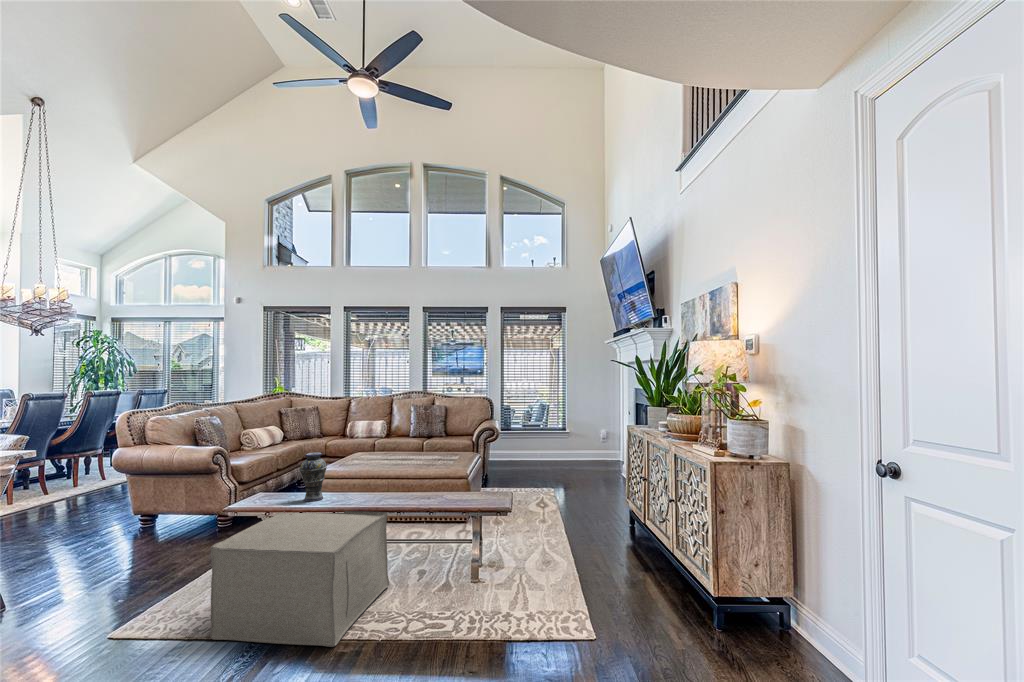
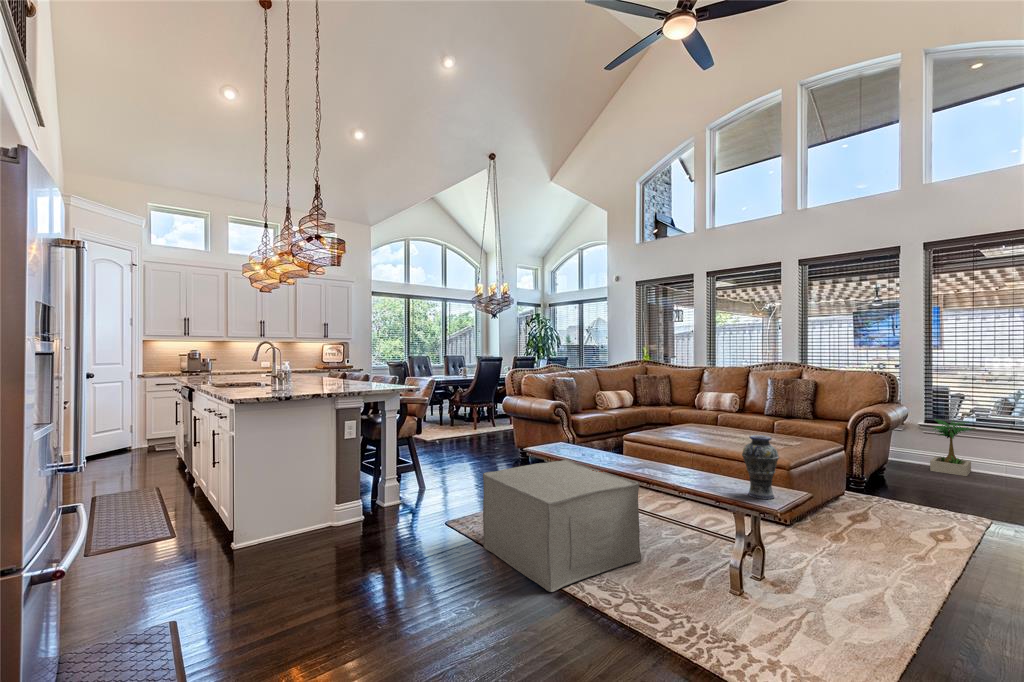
potted plant: none [509,424,535,462] -> present [930,419,975,476]
vase: present [300,453,327,502] -> present [742,435,779,499]

